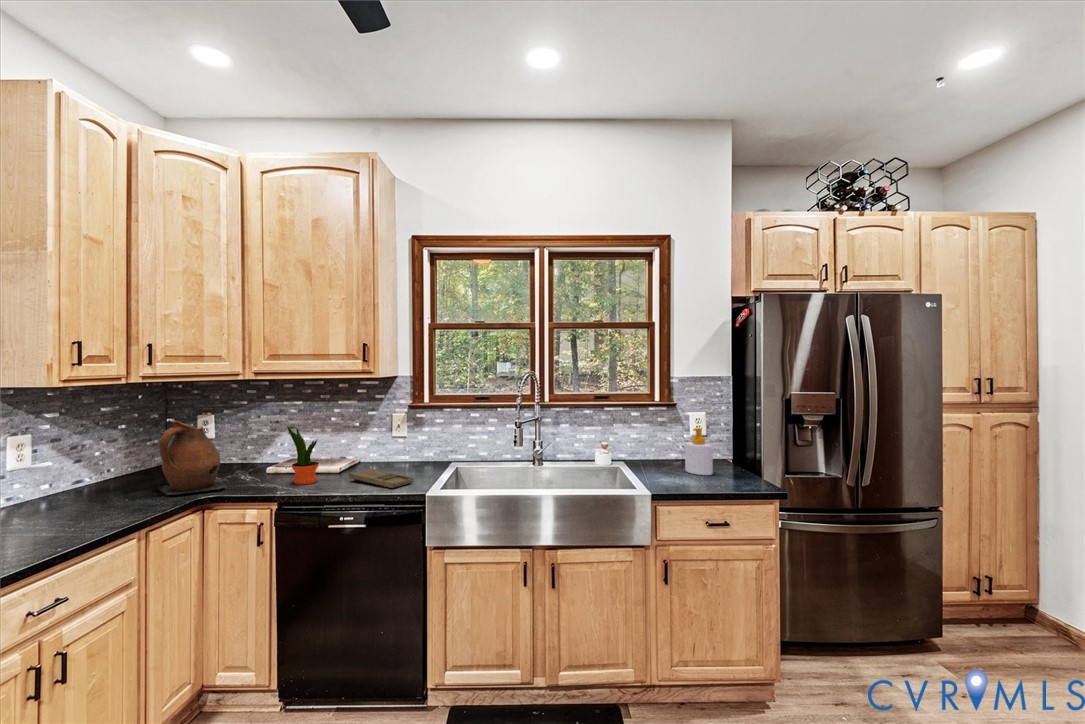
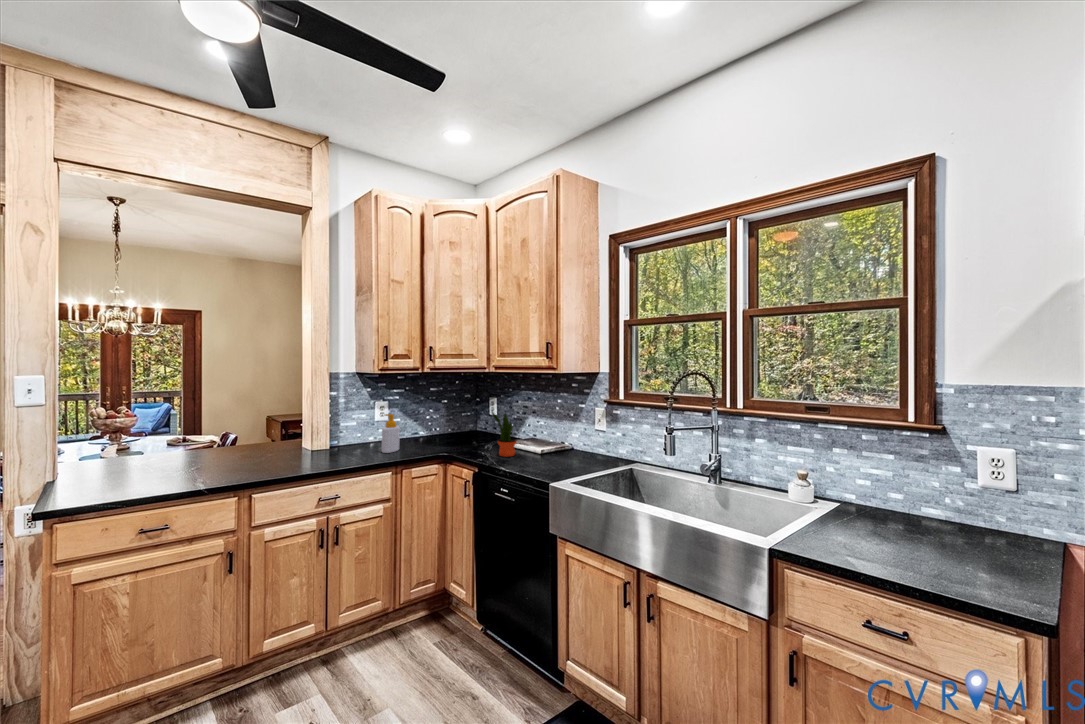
ceramic pitcher: present [159,421,225,495] -> none [427,399,472,450]
soap bottle: present [685,428,713,475] -> present [382,414,400,453]
tray: present [349,469,413,488] -> none [532,452,567,472]

